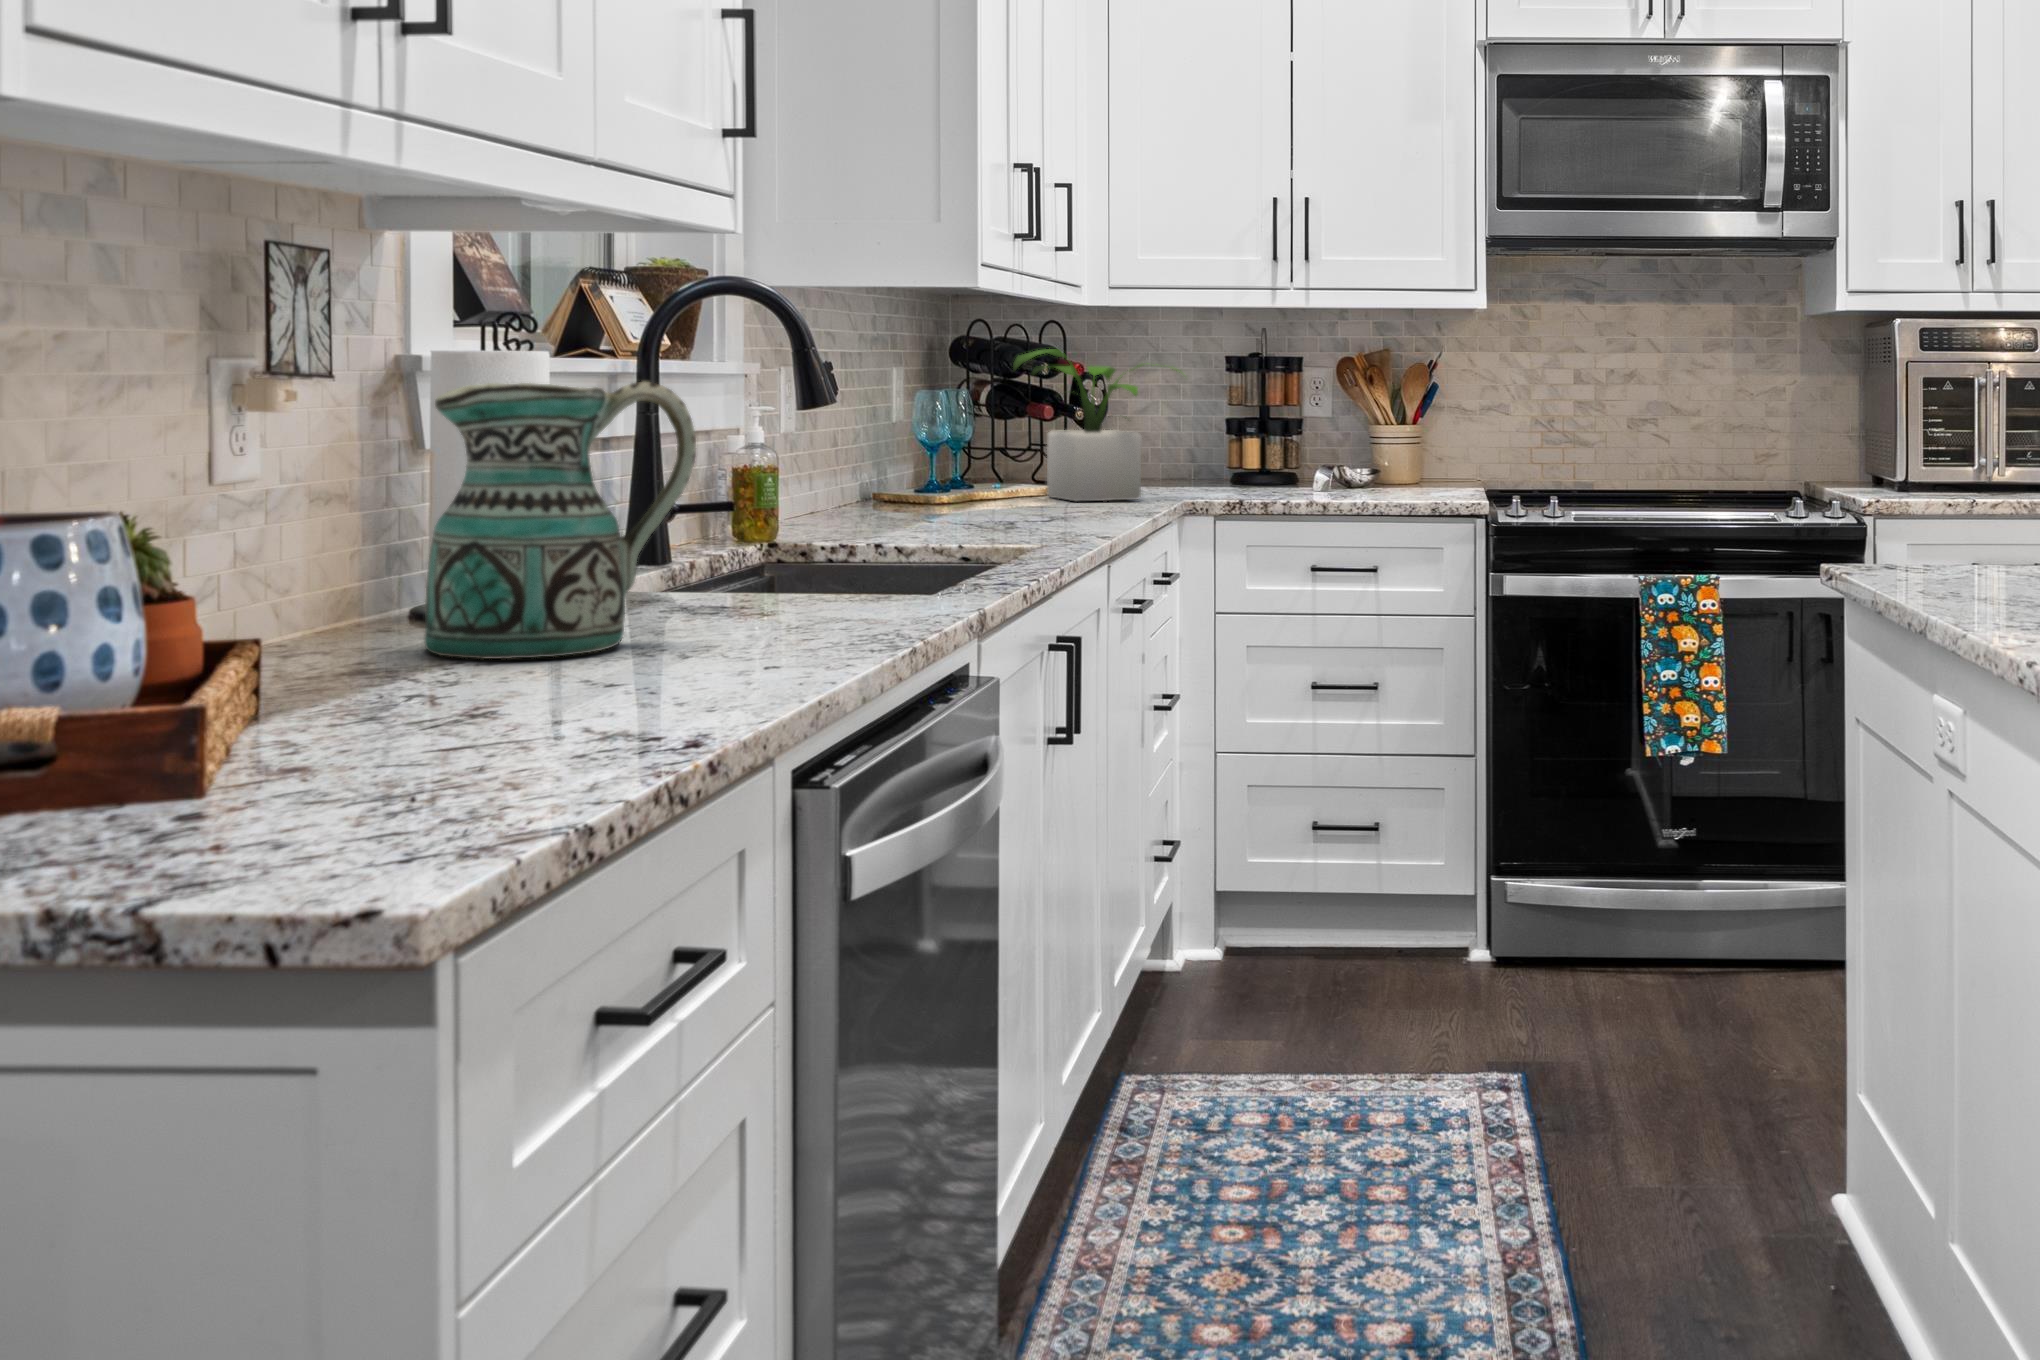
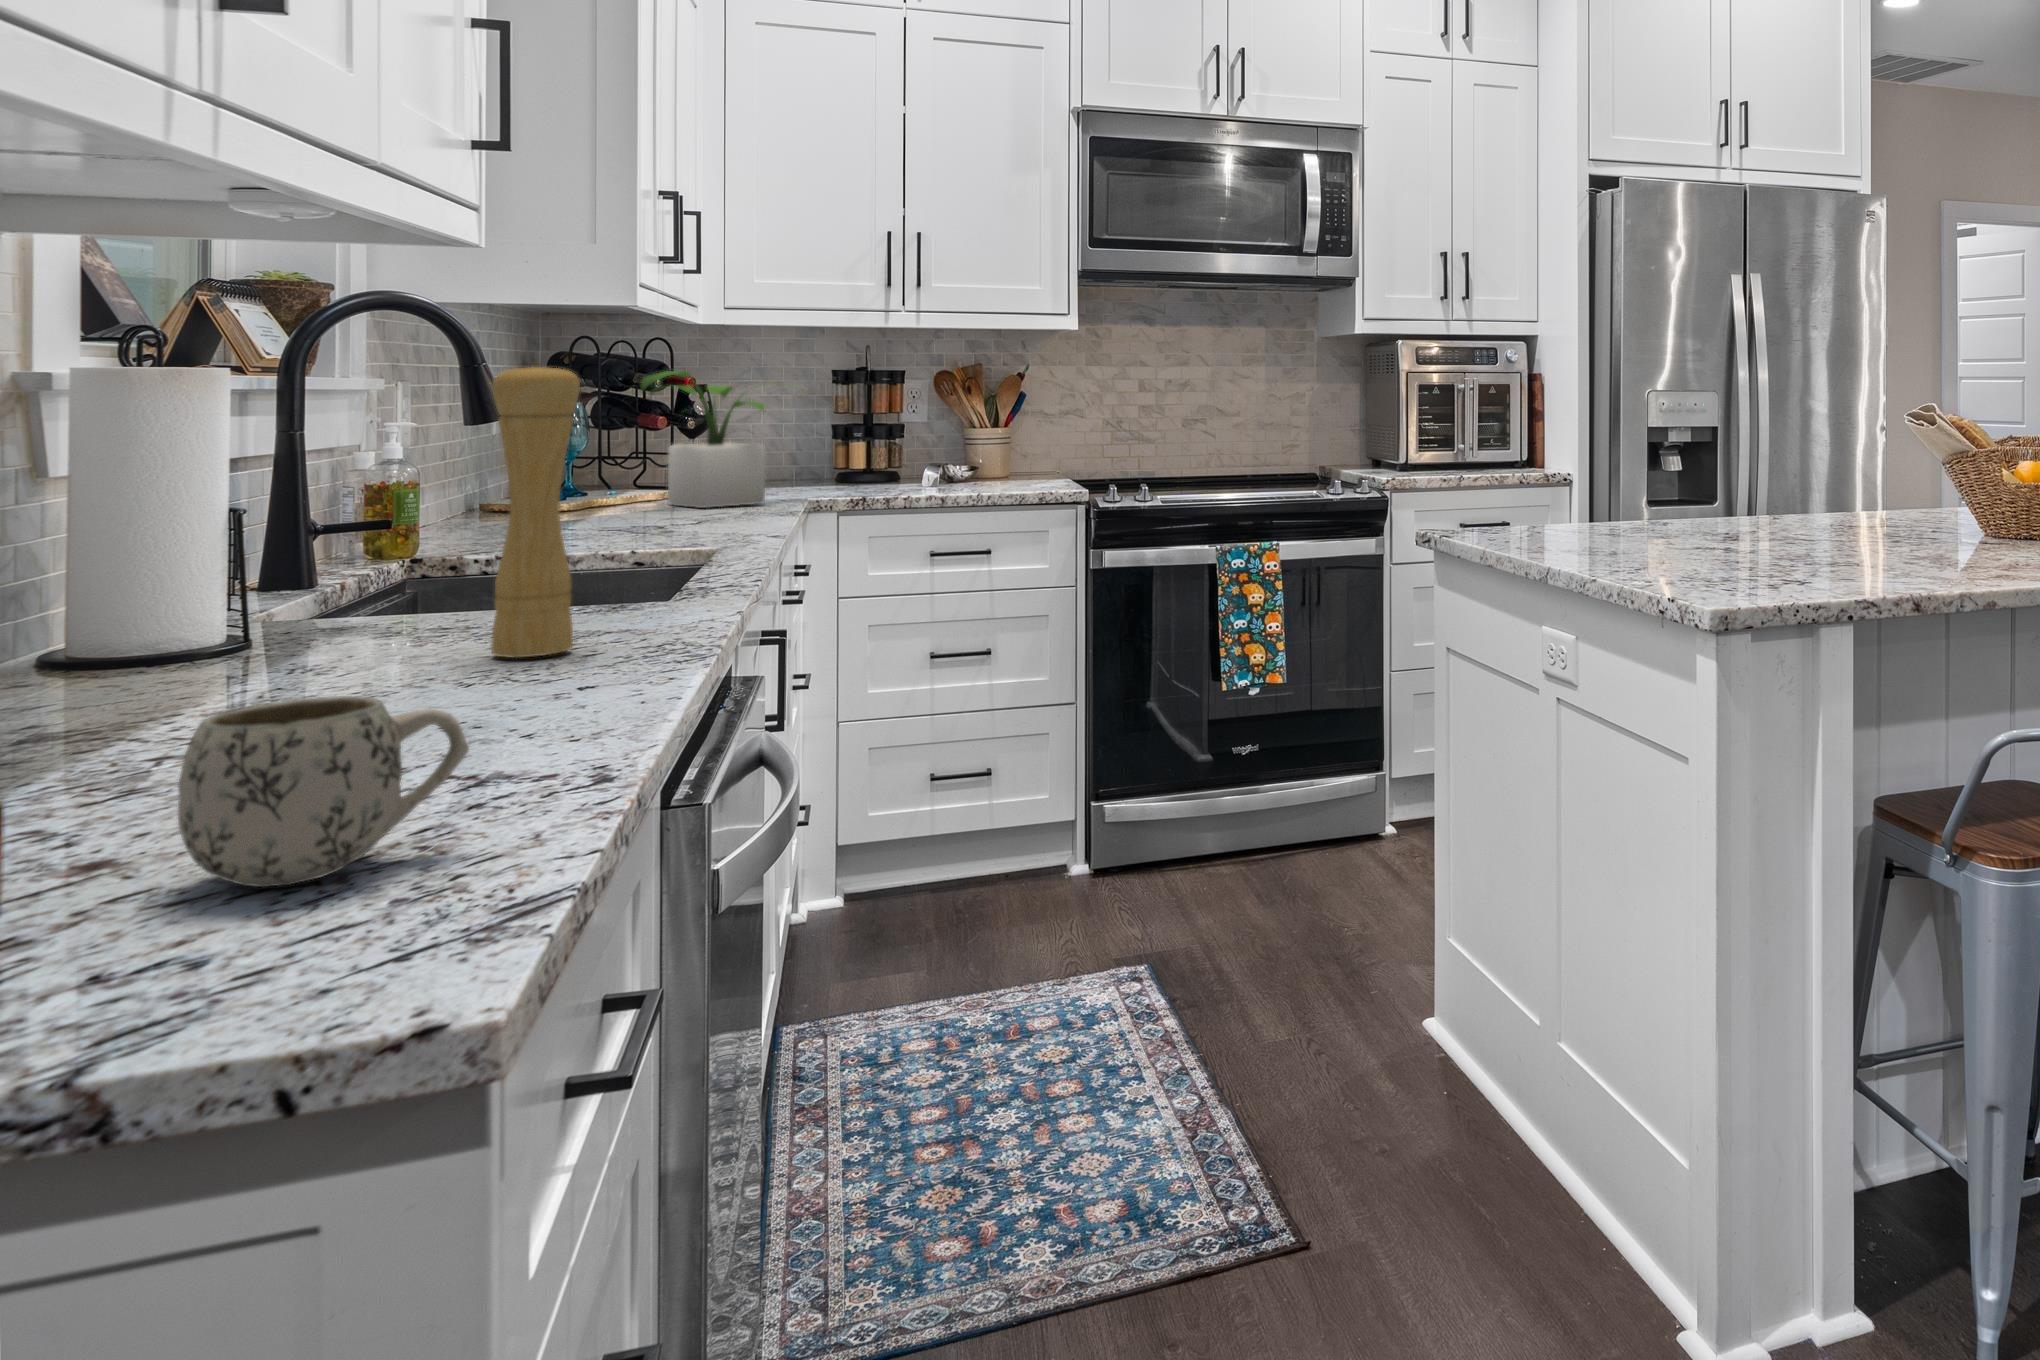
pepper mill: none [739,335,820,633] -> present [491,363,580,658]
ceramic pitcher: present [424,381,696,659] -> none [128,412,453,713]
mug: none [328,635,562,798] -> present [178,696,469,887]

